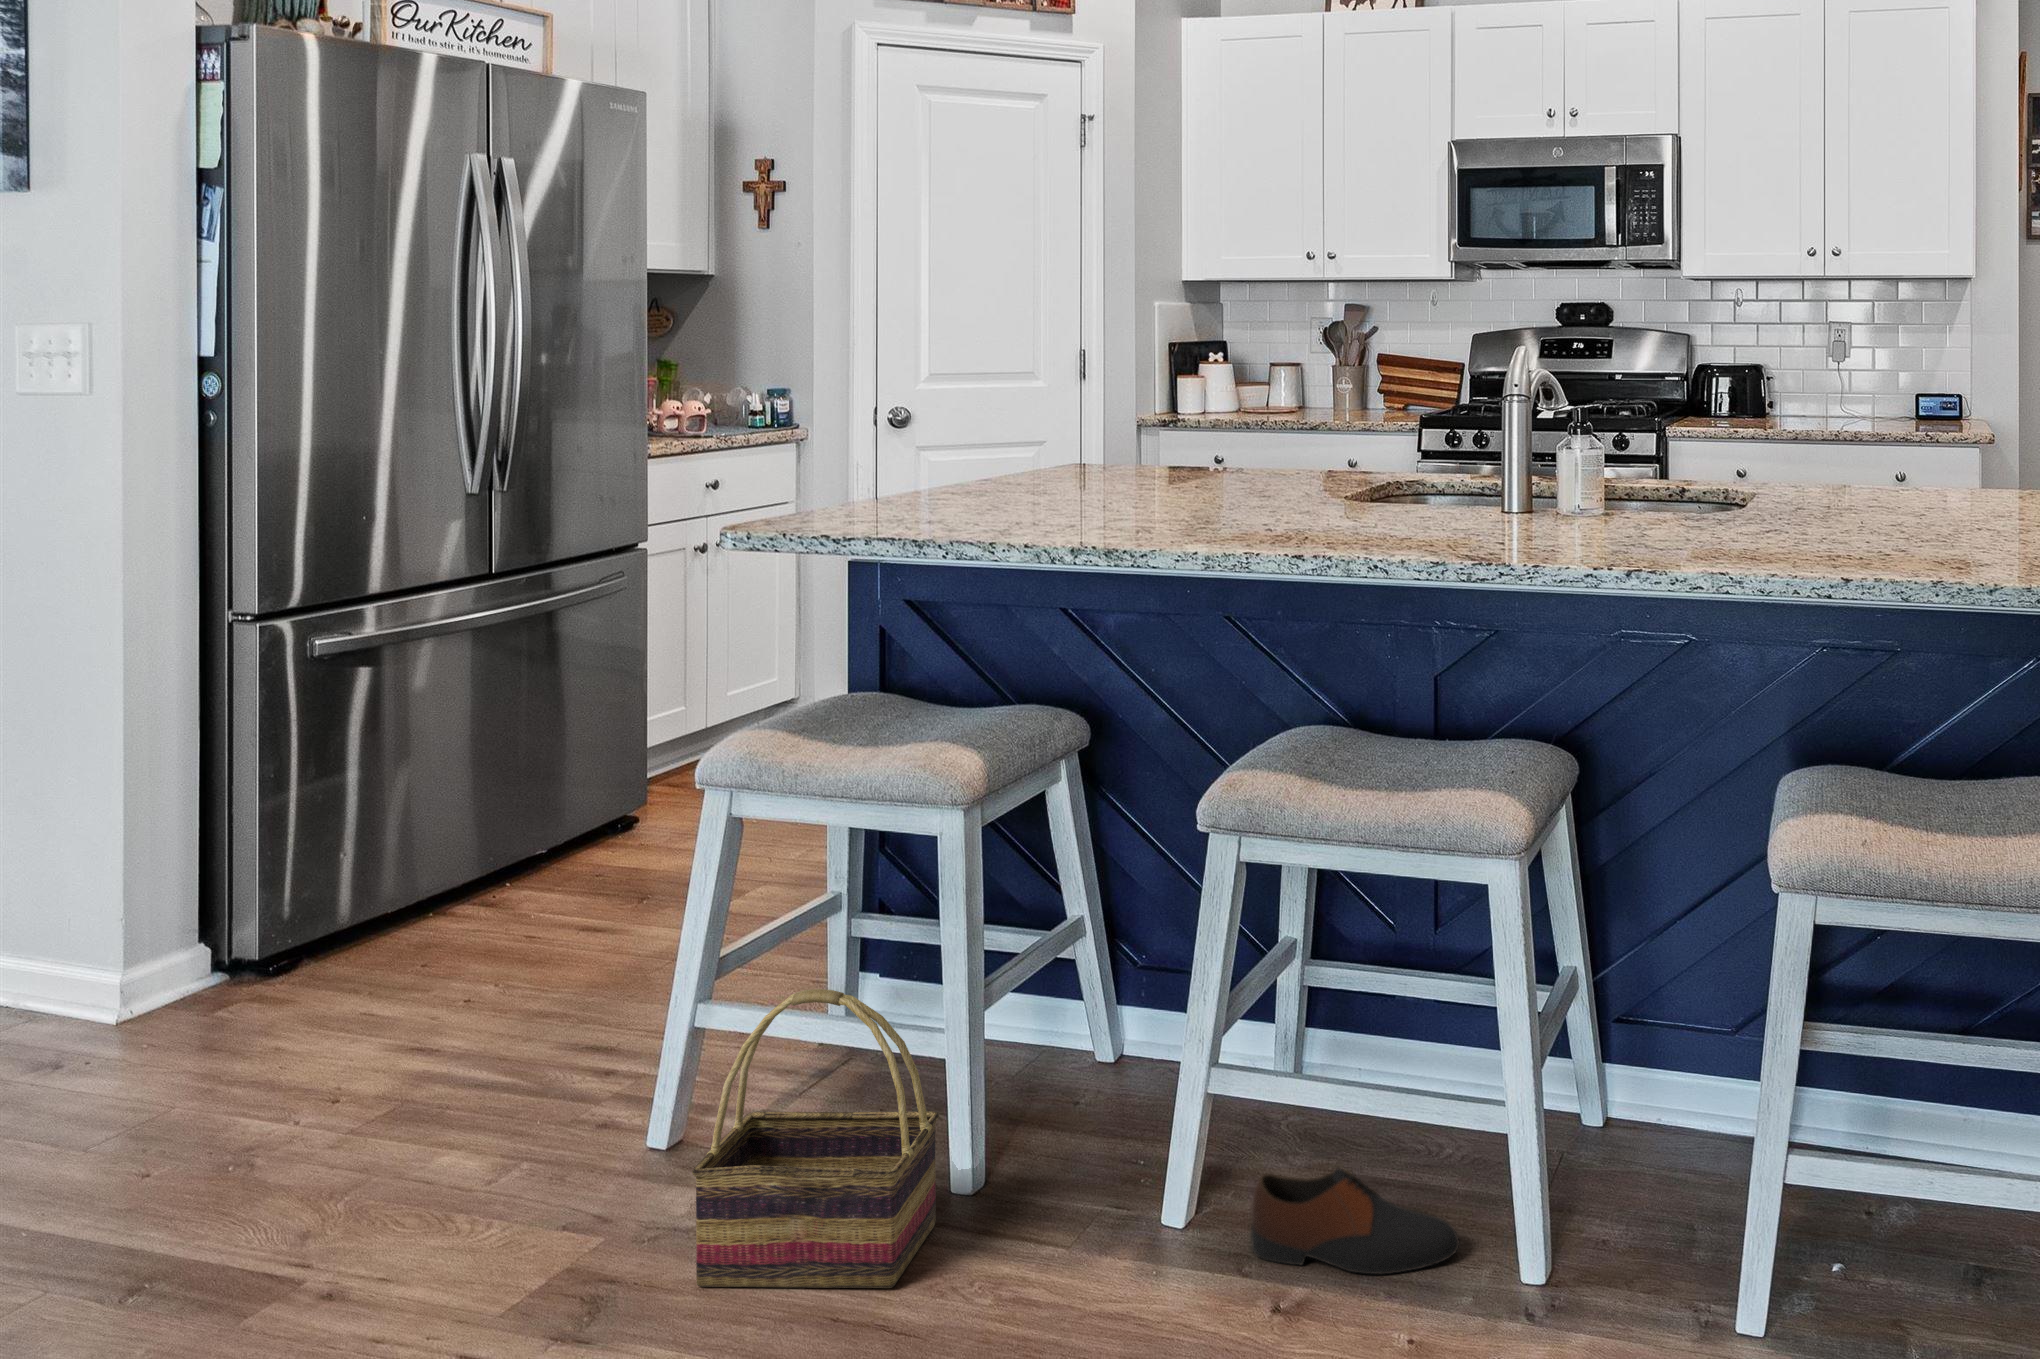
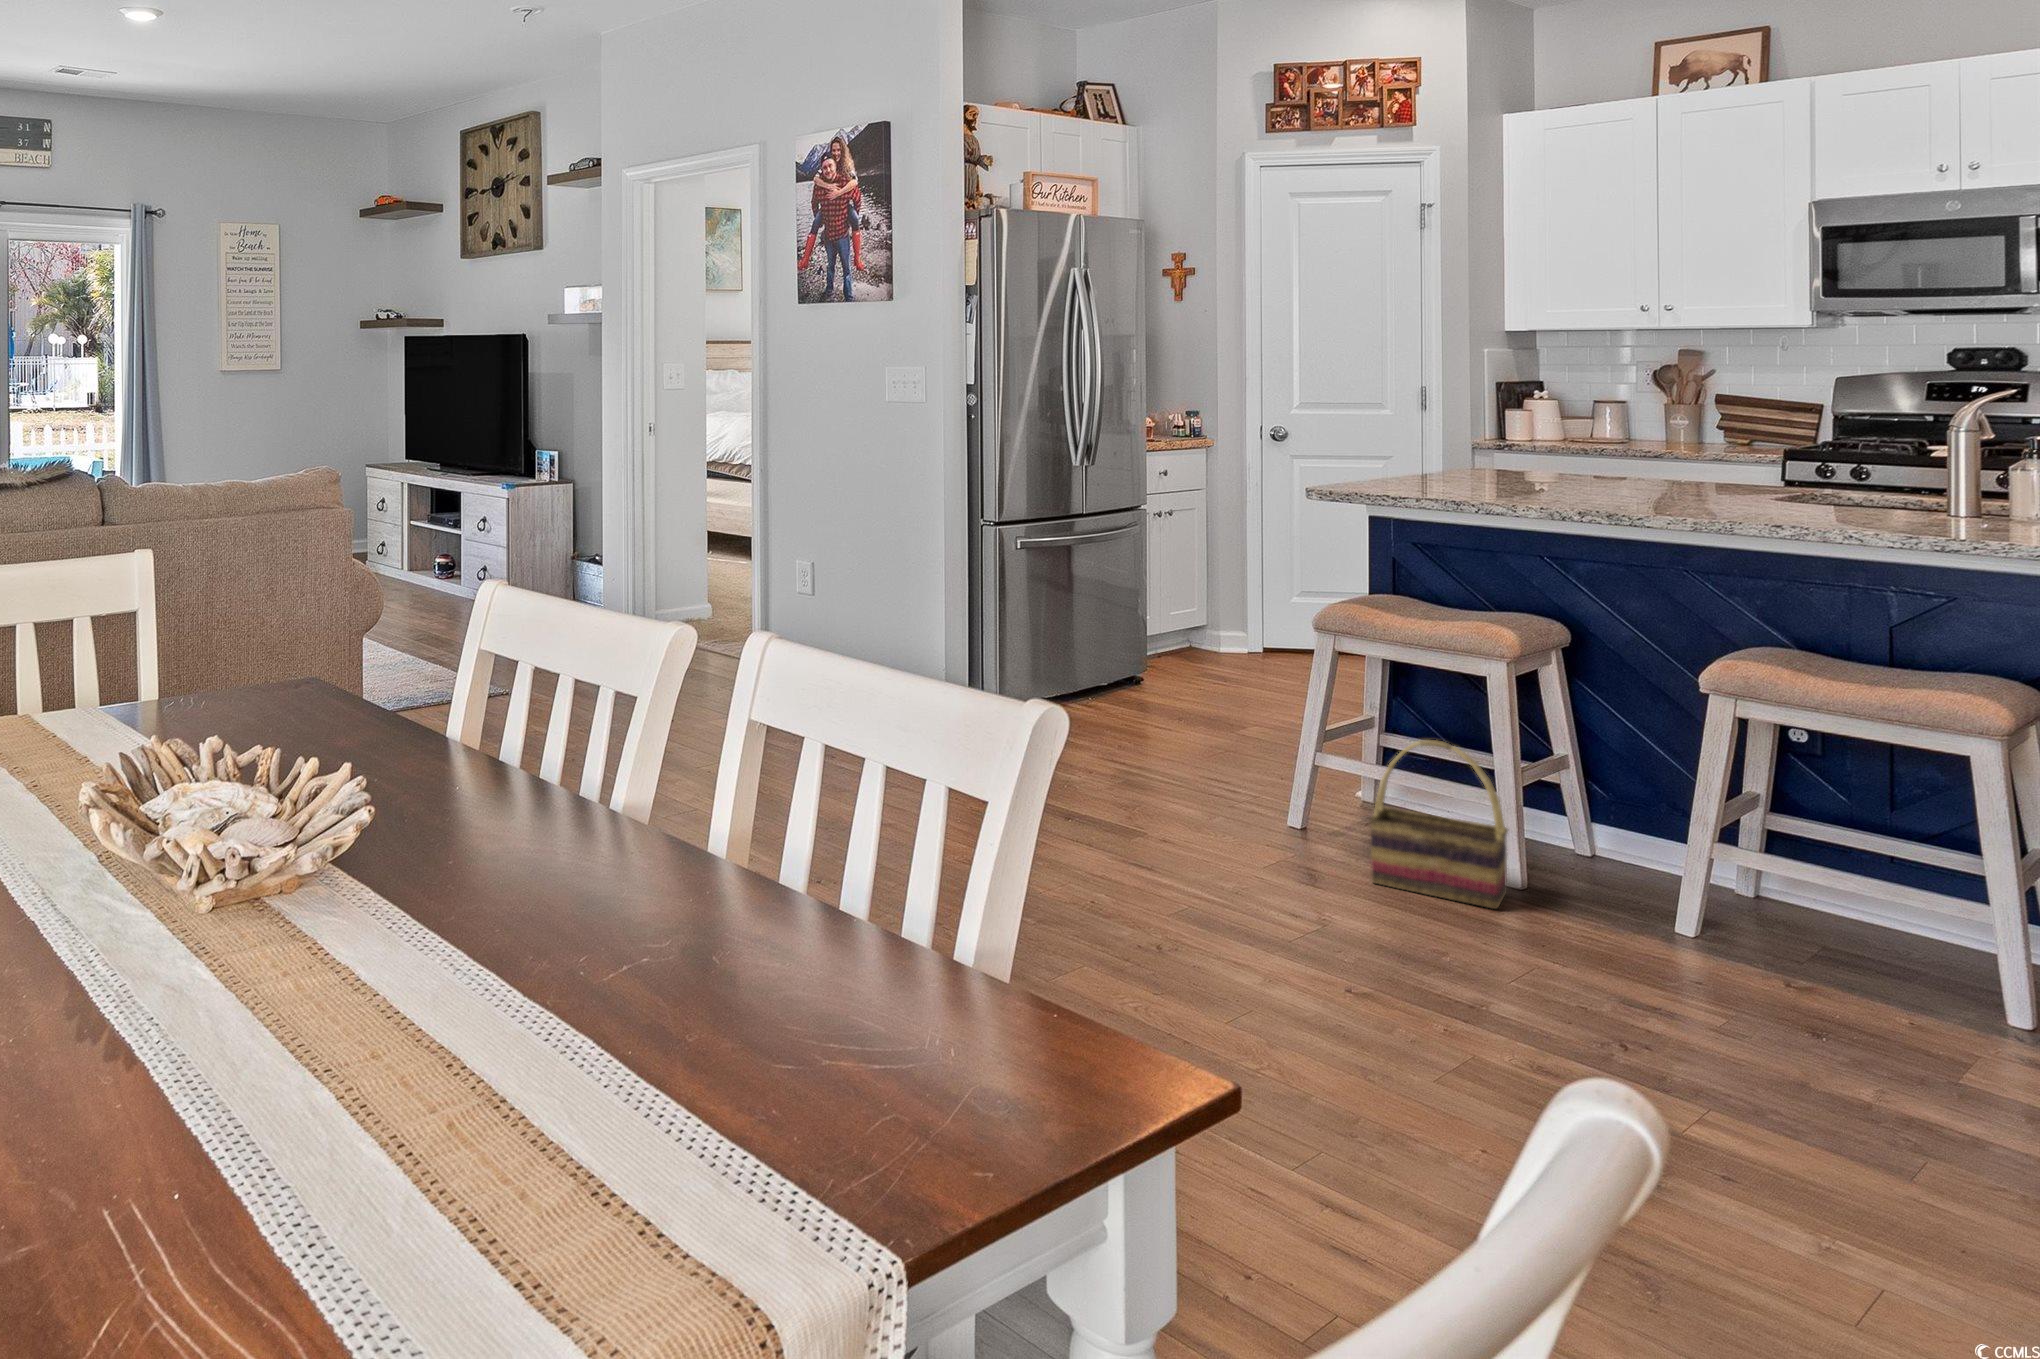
shoe: present [1251,1169,1460,1274] -> none [1749,909,1932,990]

